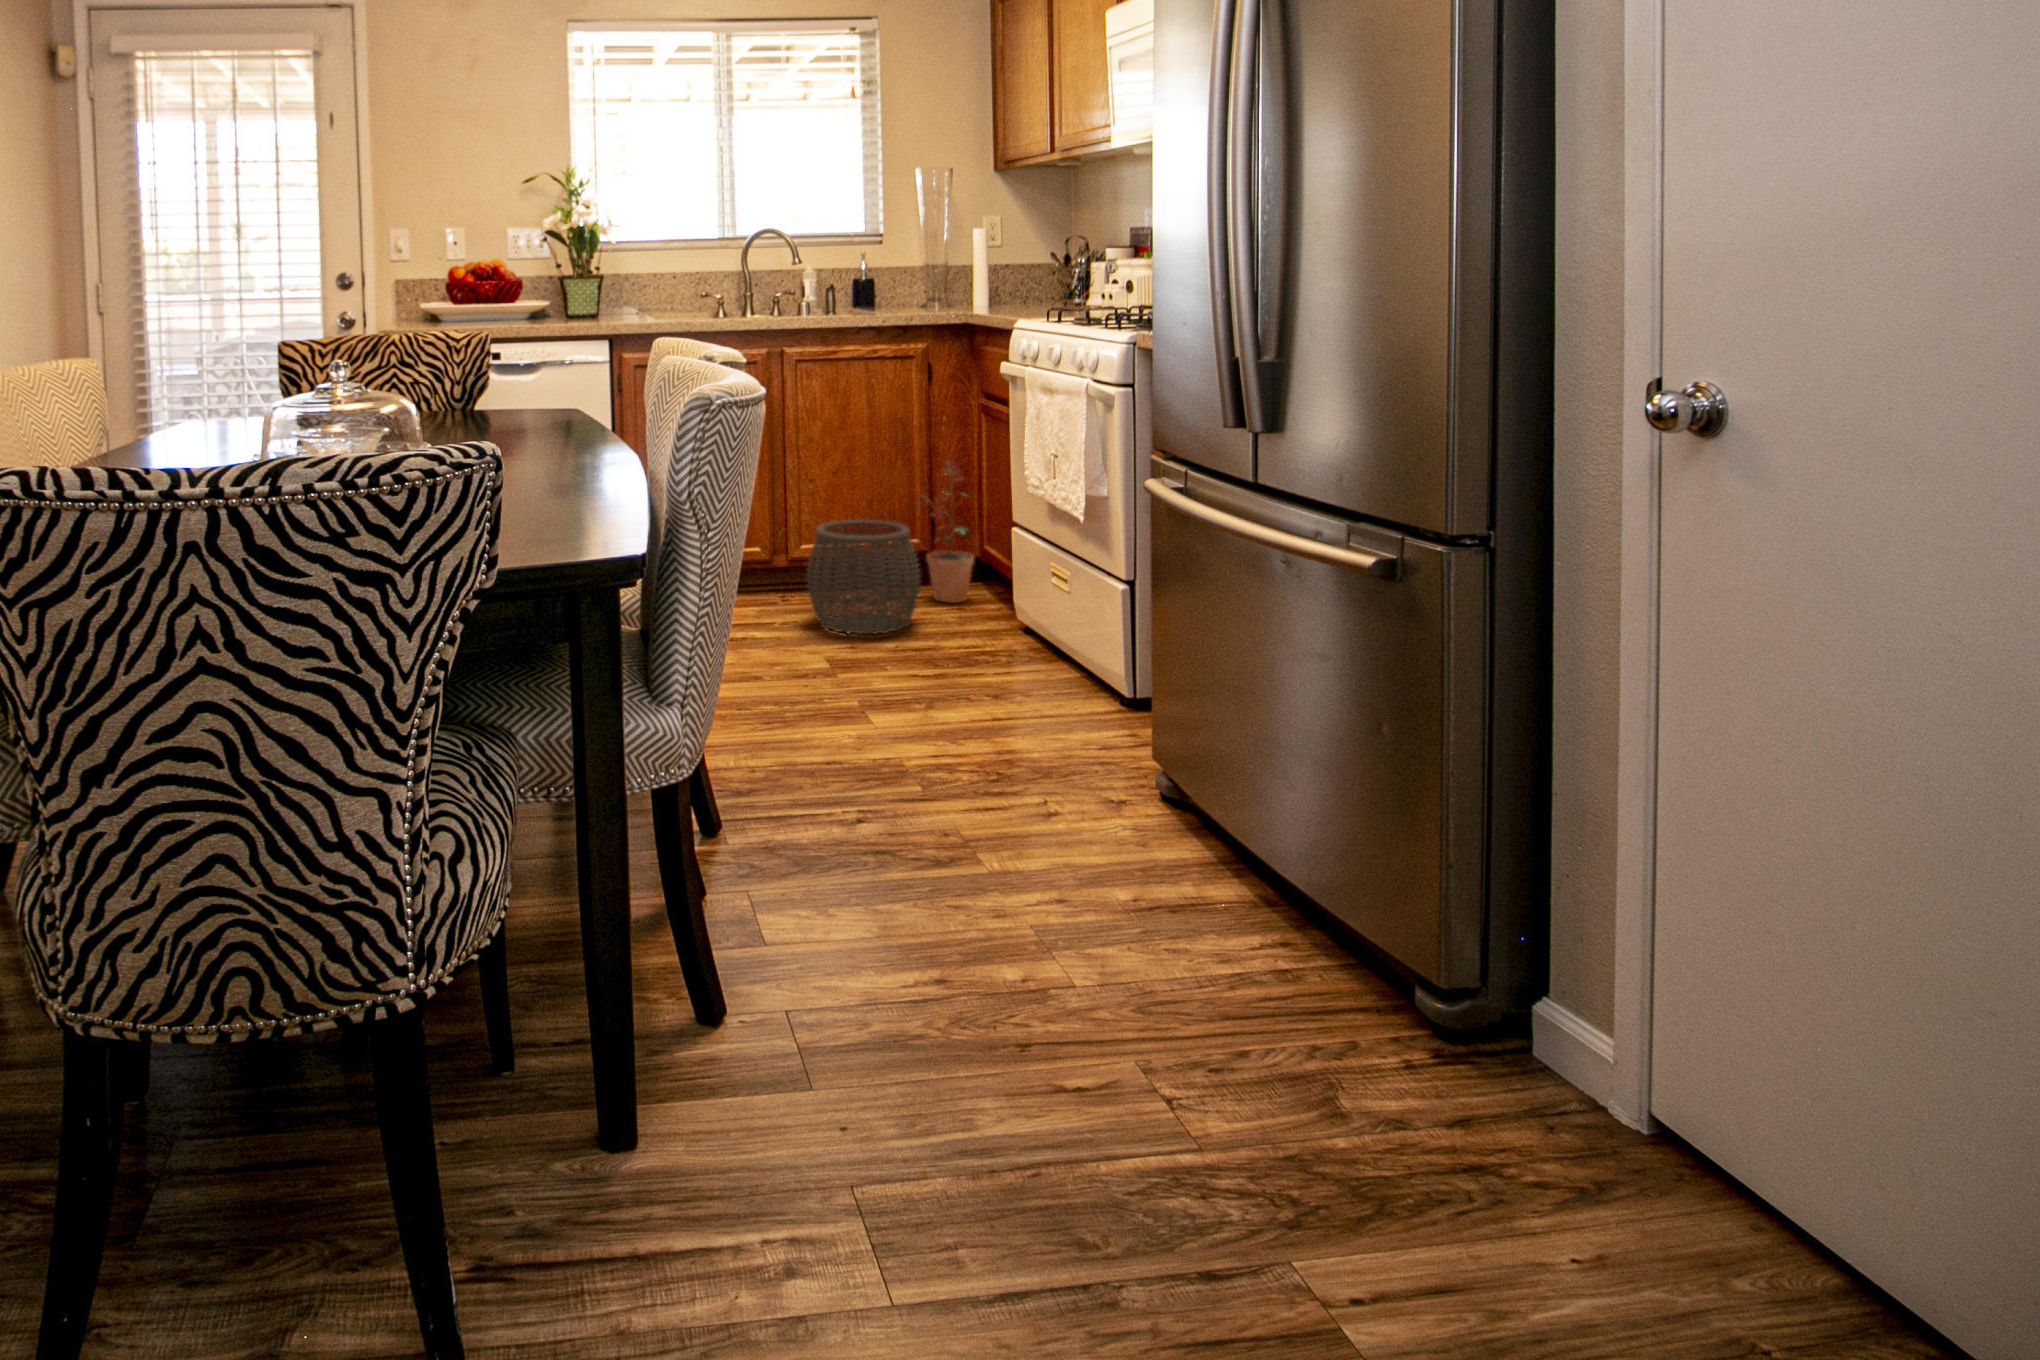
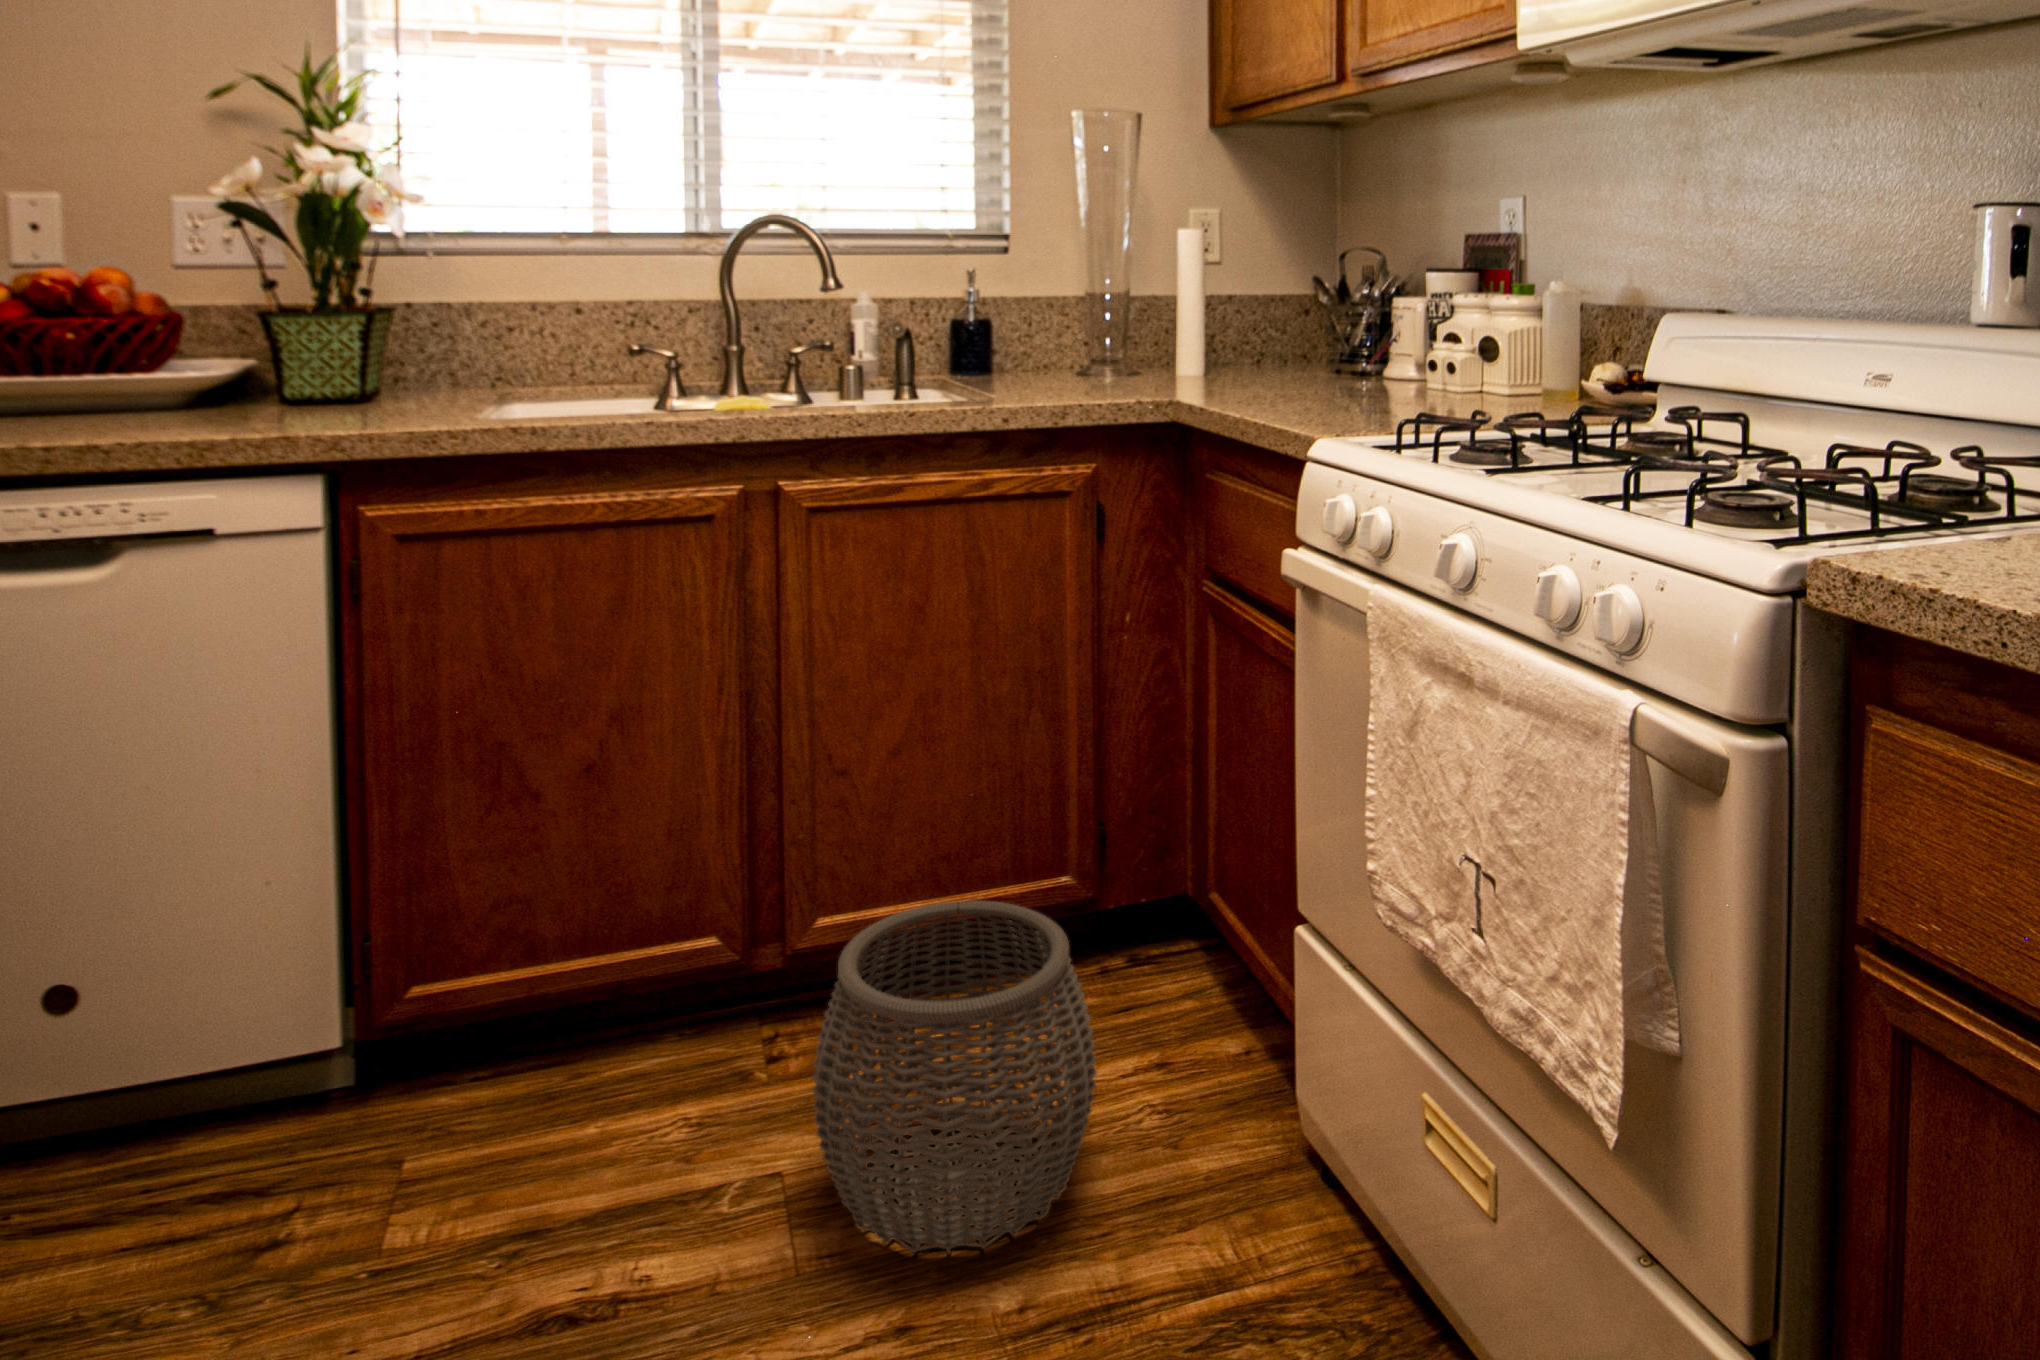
potted plant: present [917,462,974,603] -> none [1071,715,1200,1039]

